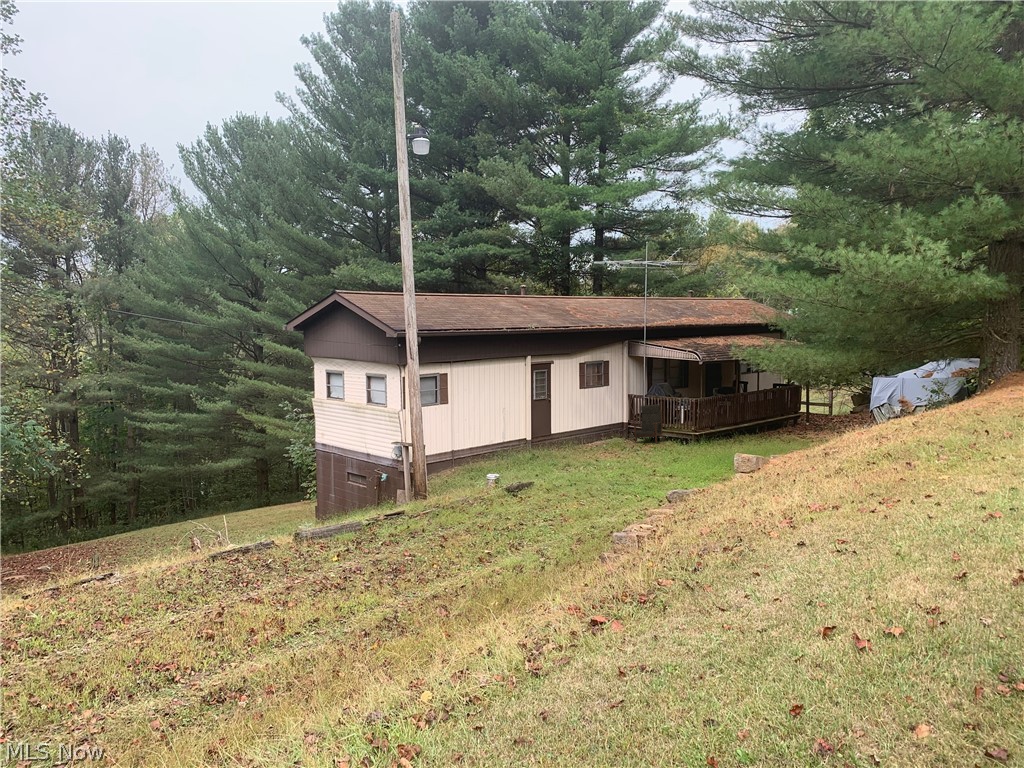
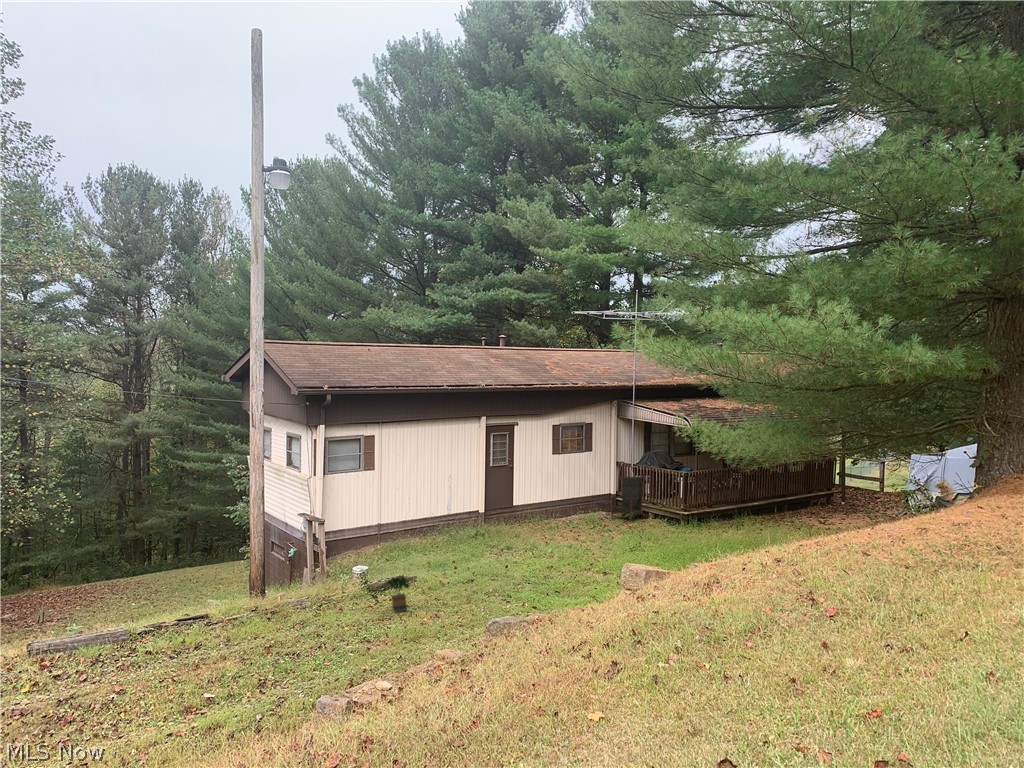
potted tree: none [572,490,598,525] -> present [387,576,409,613]

